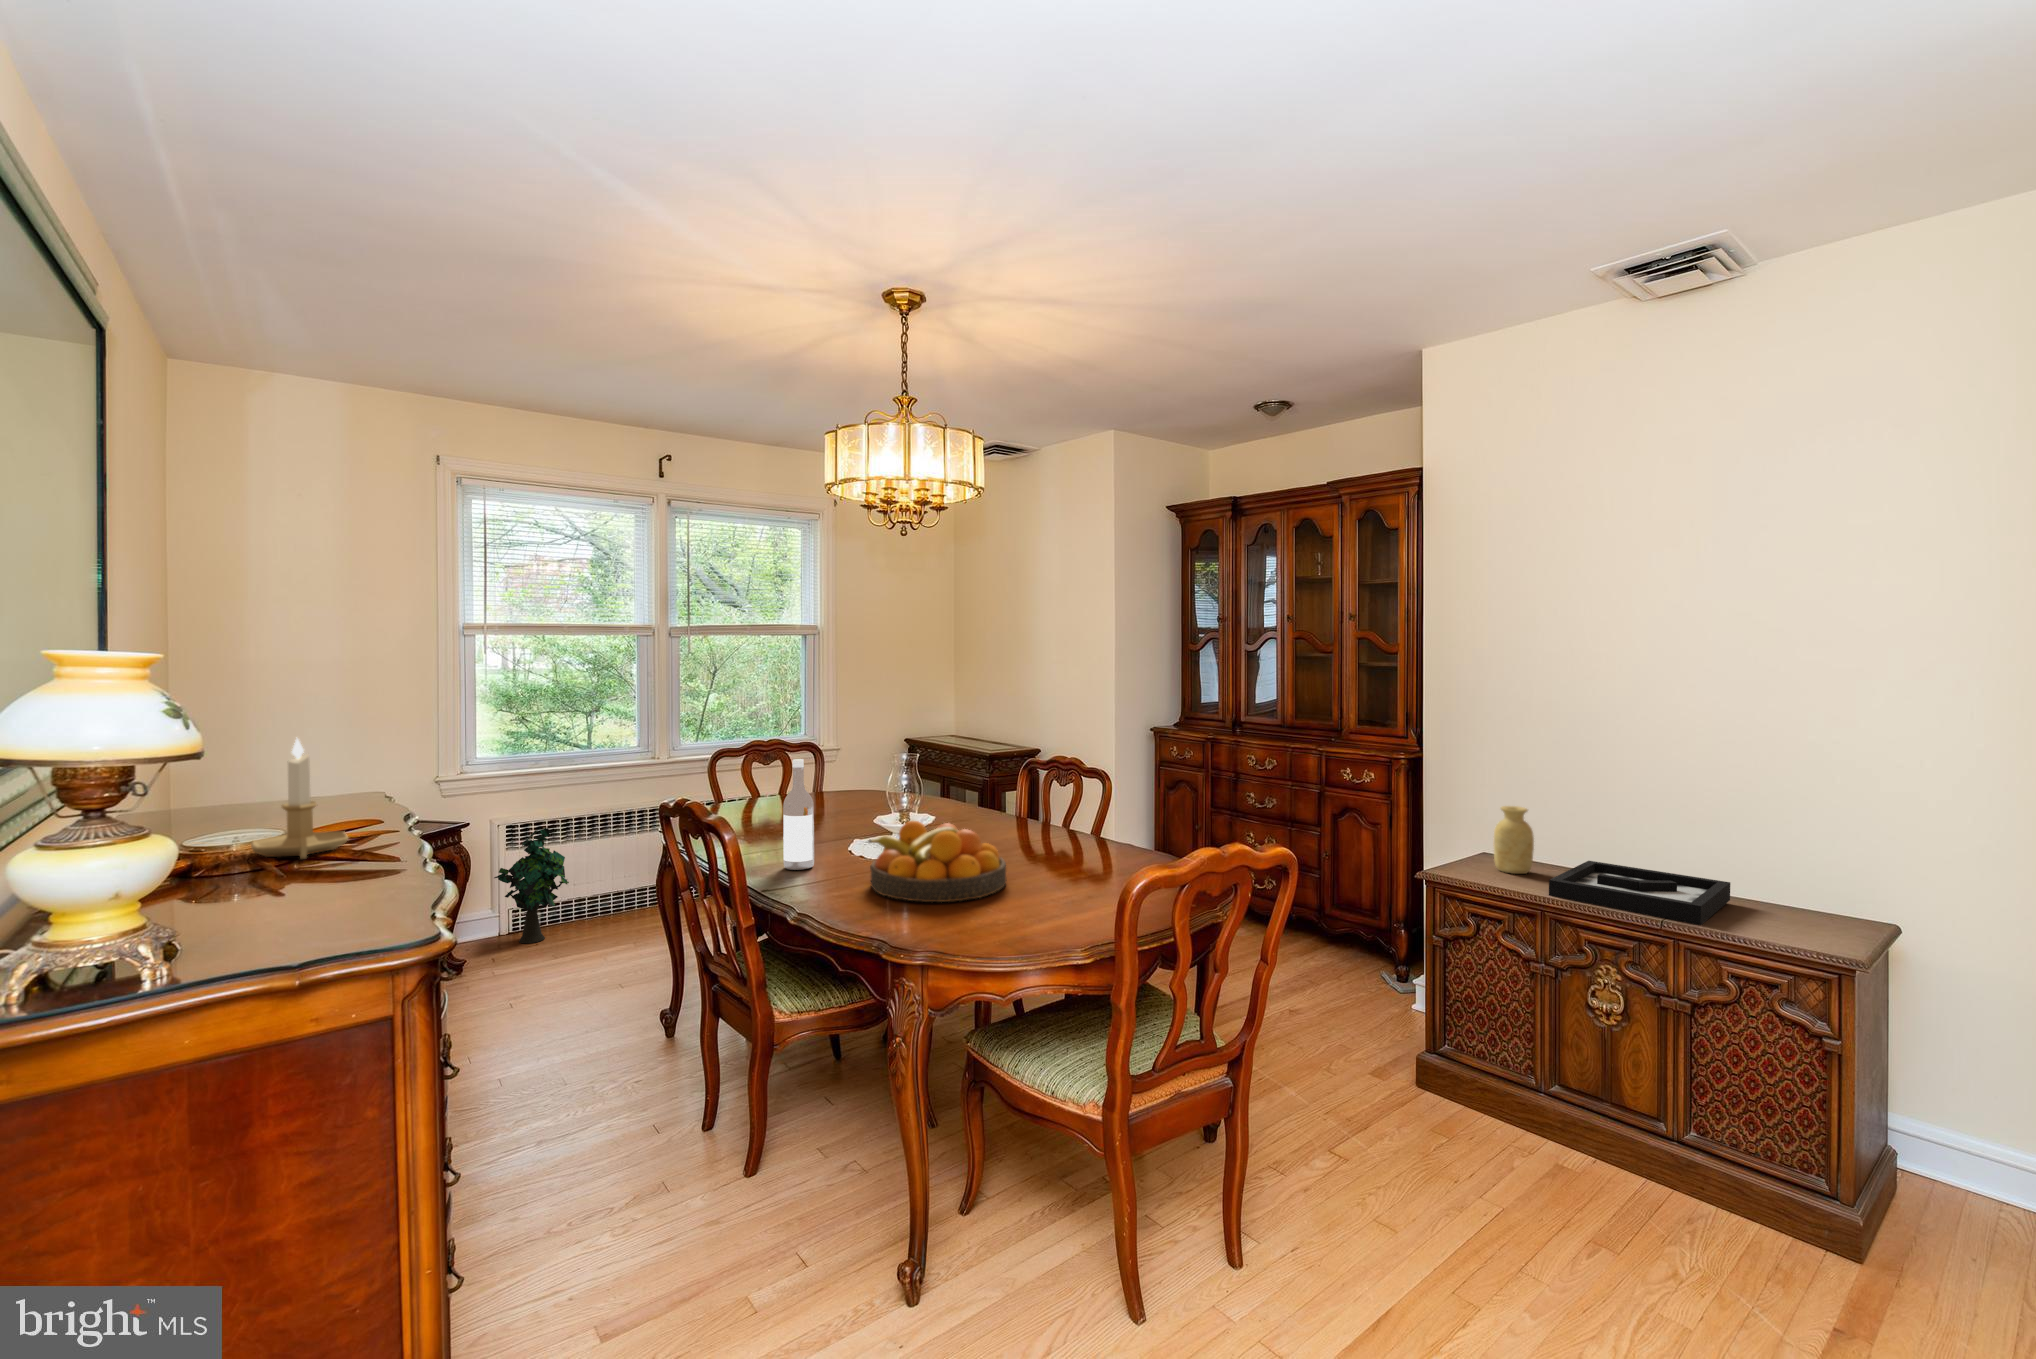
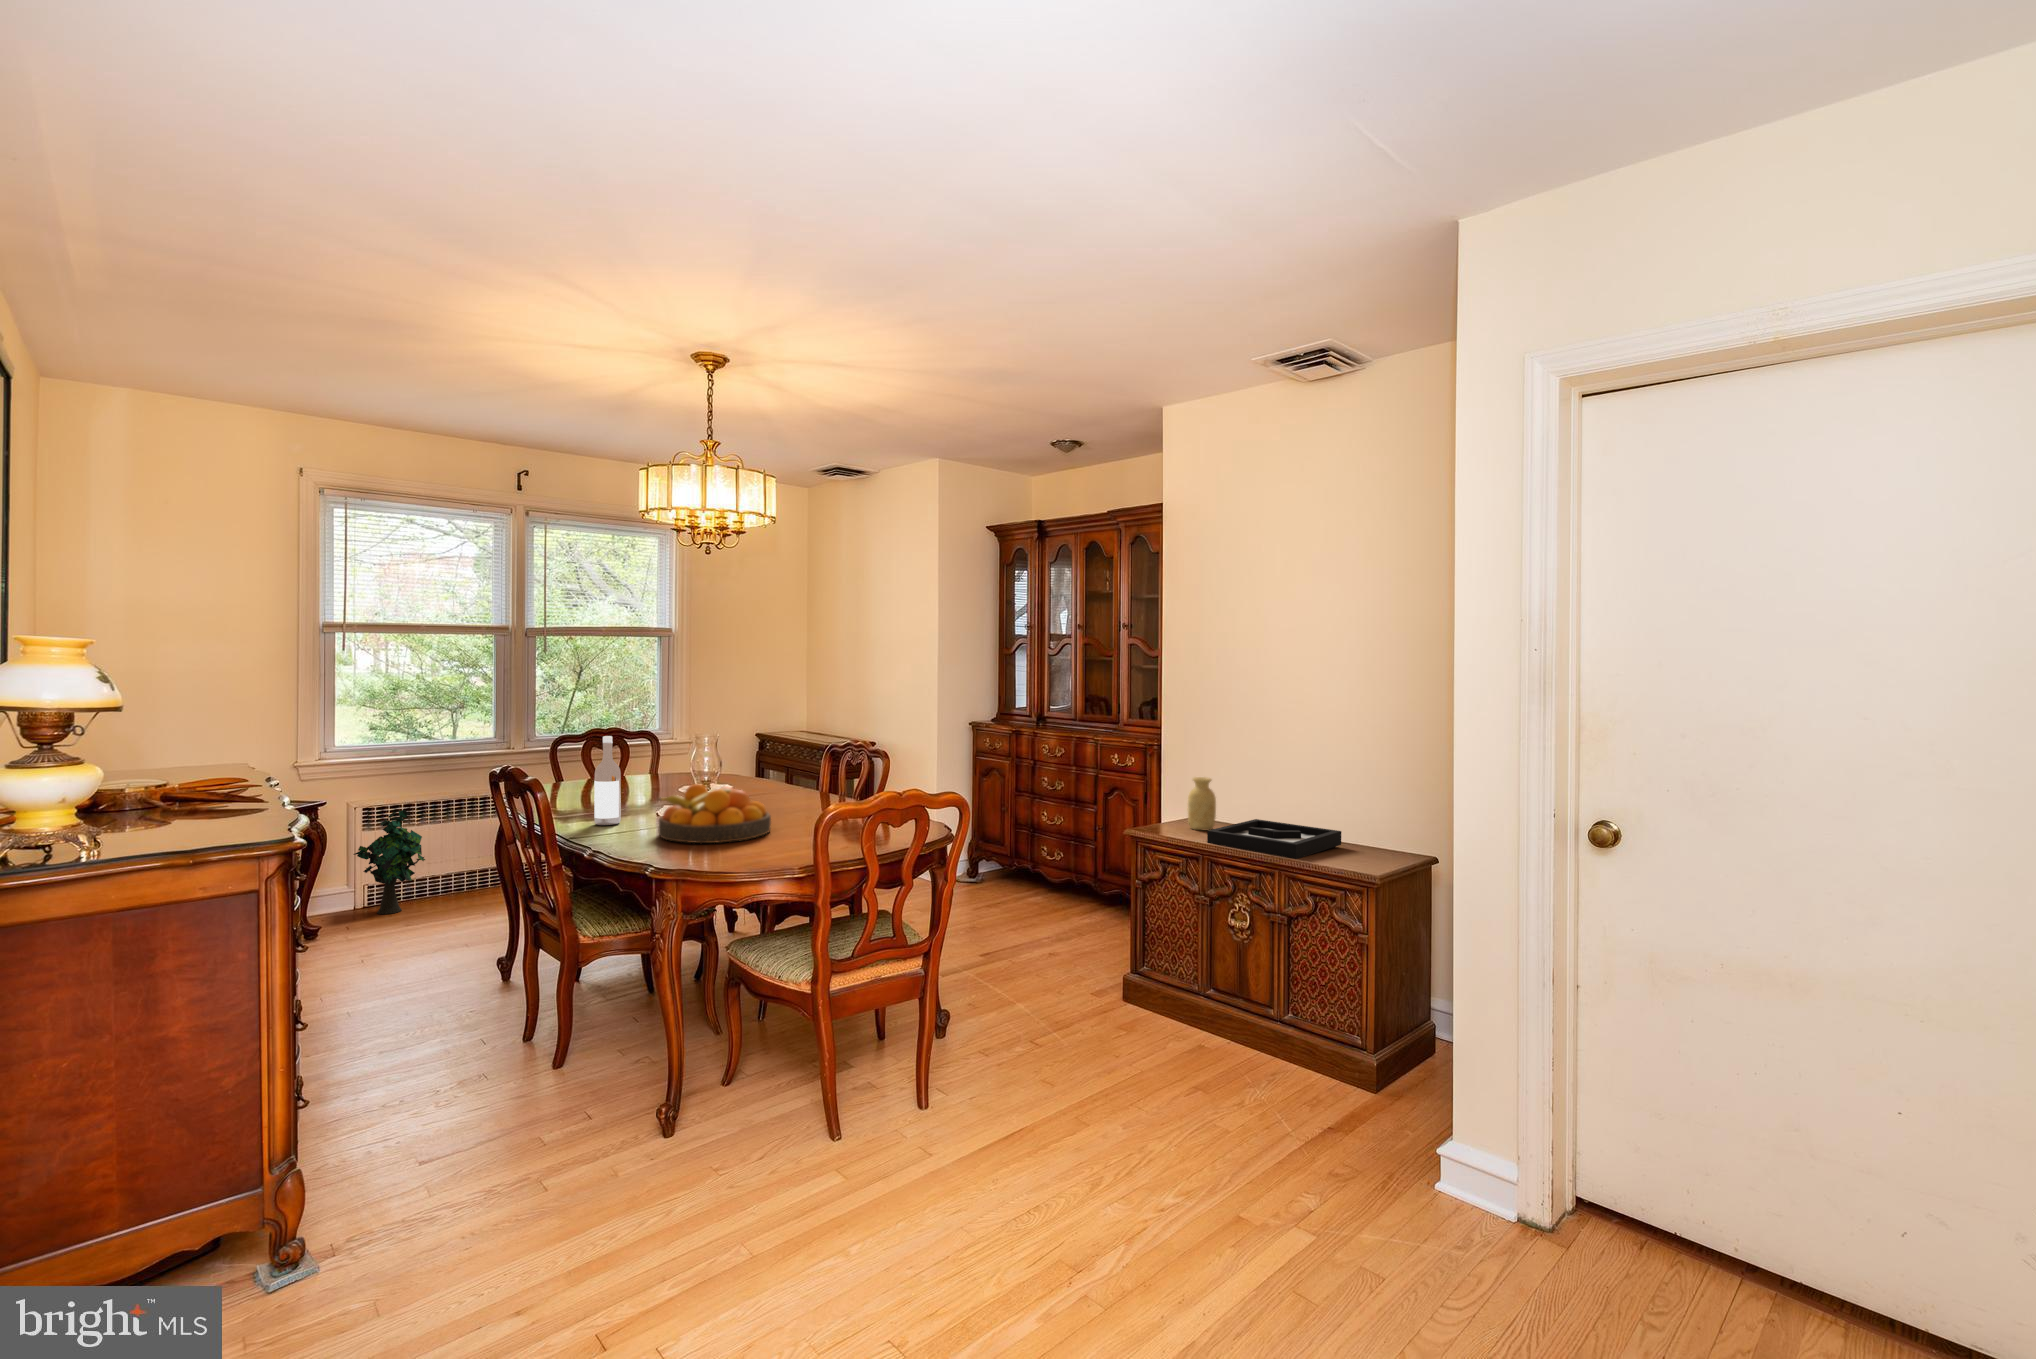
candlestick: present [251,739,348,859] -> none [143,711,224,805]

